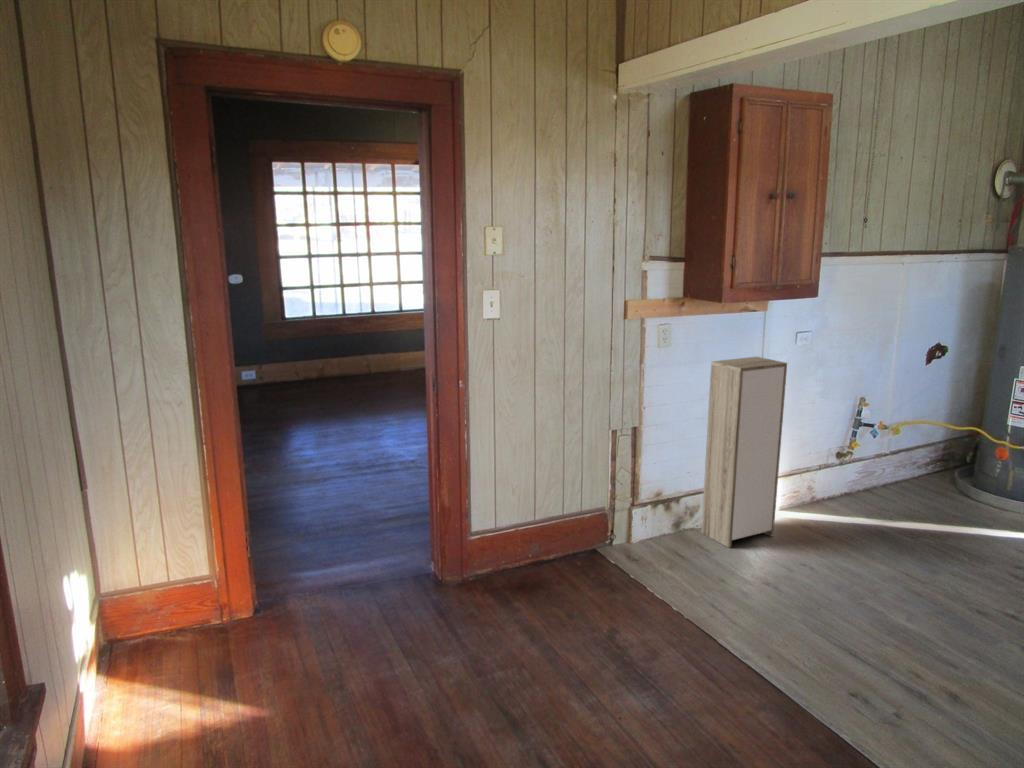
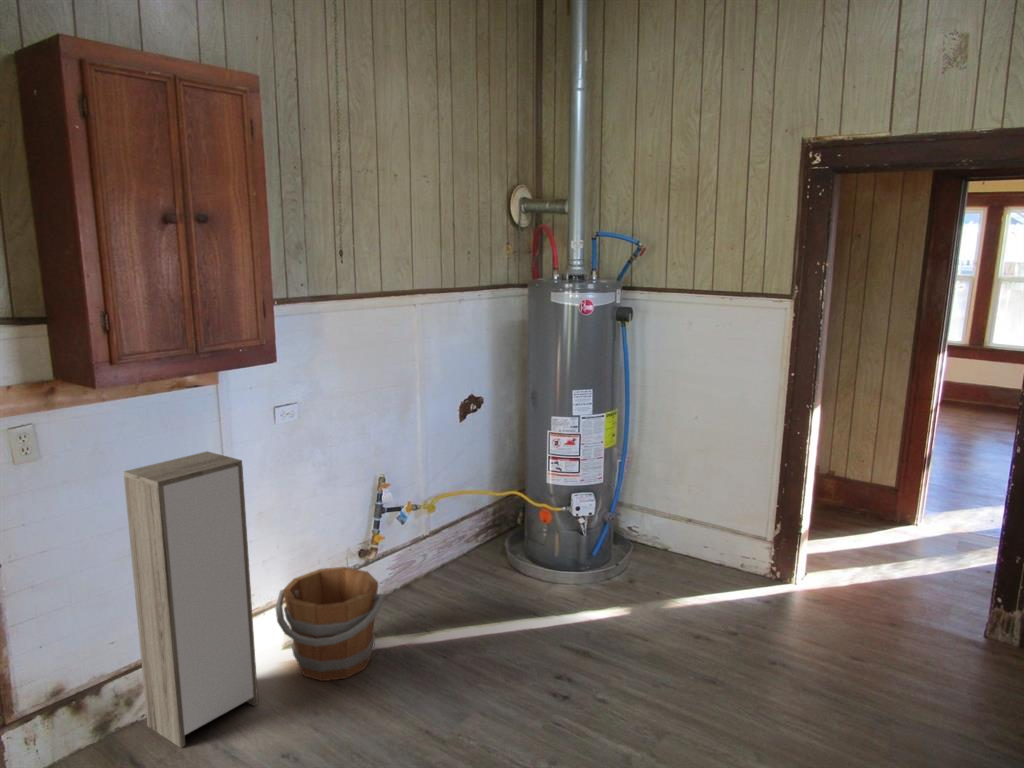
bucket: none [784,456,872,535] -> present [276,567,385,681]

